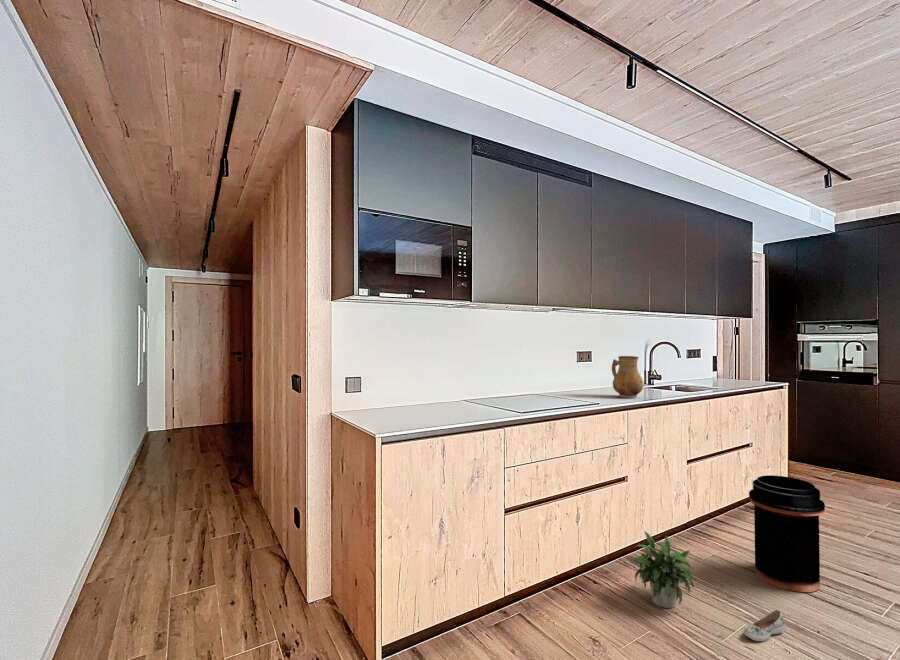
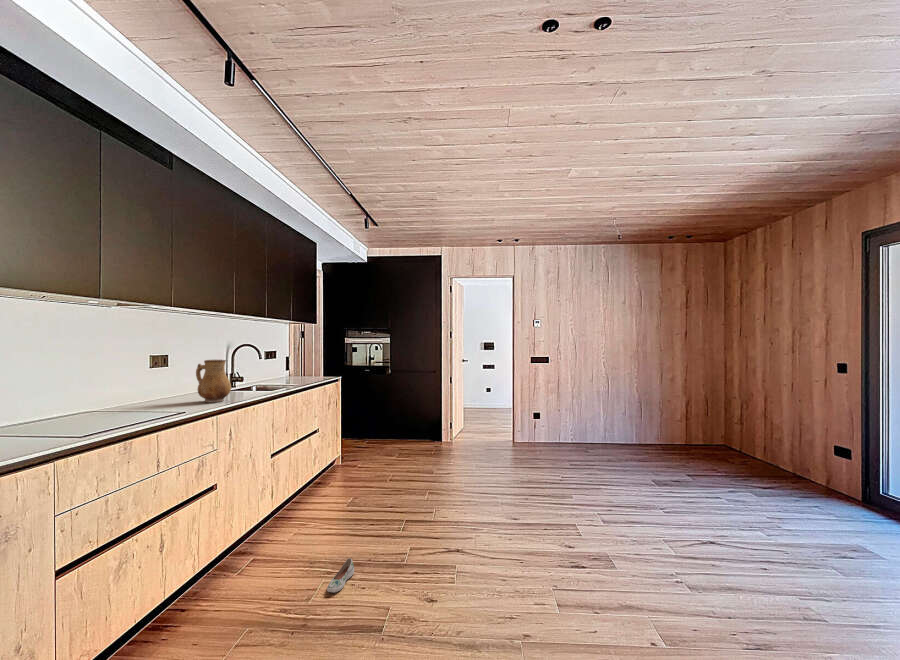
trash can: present [749,475,825,592] -> none [323,448,373,539]
potted plant: present [631,532,696,608] -> none [222,529,287,603]

